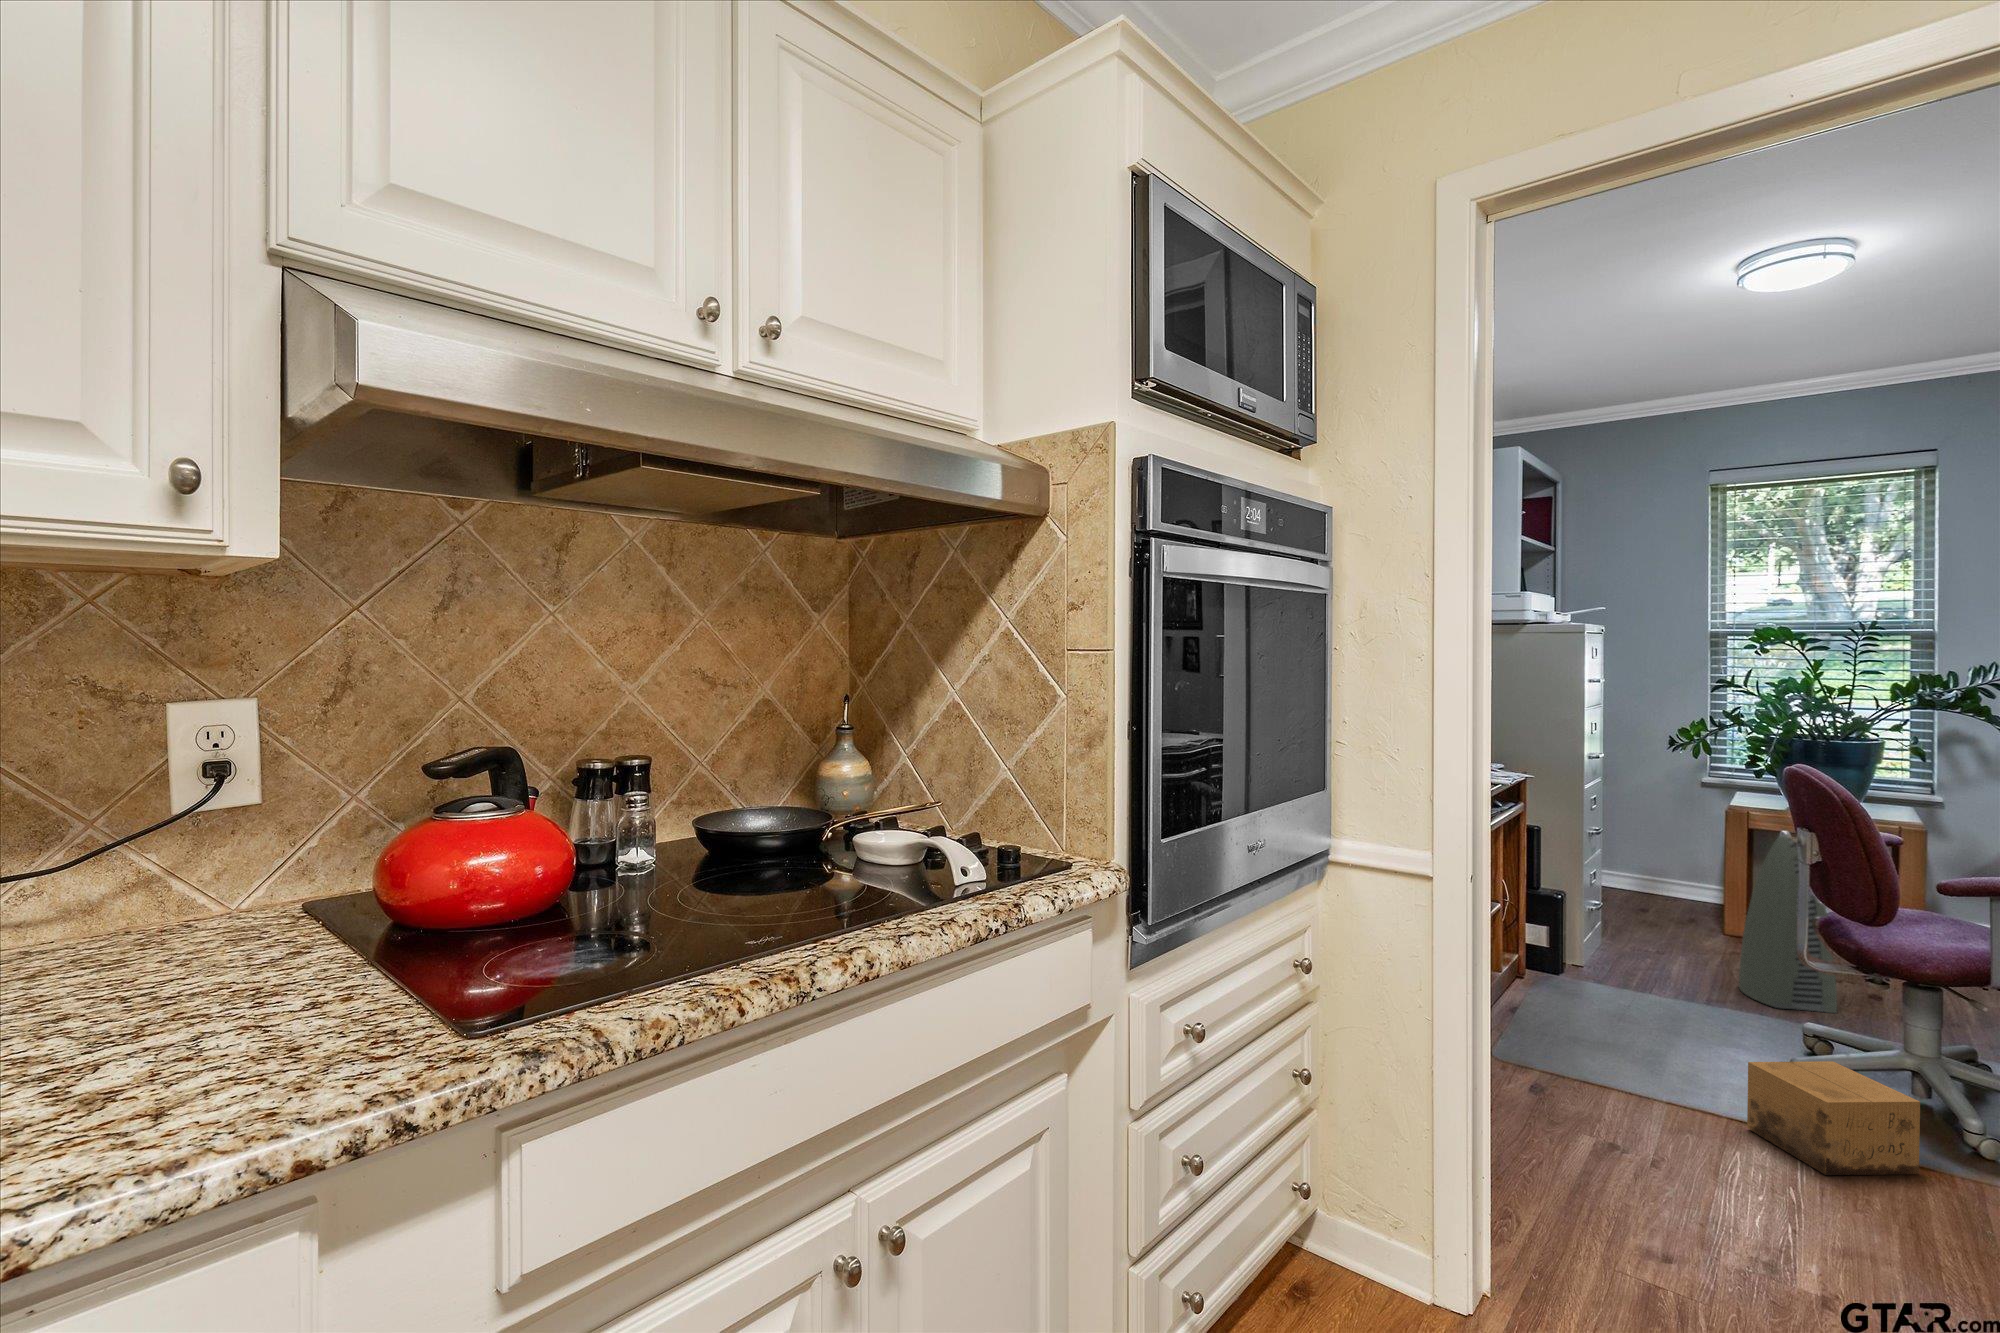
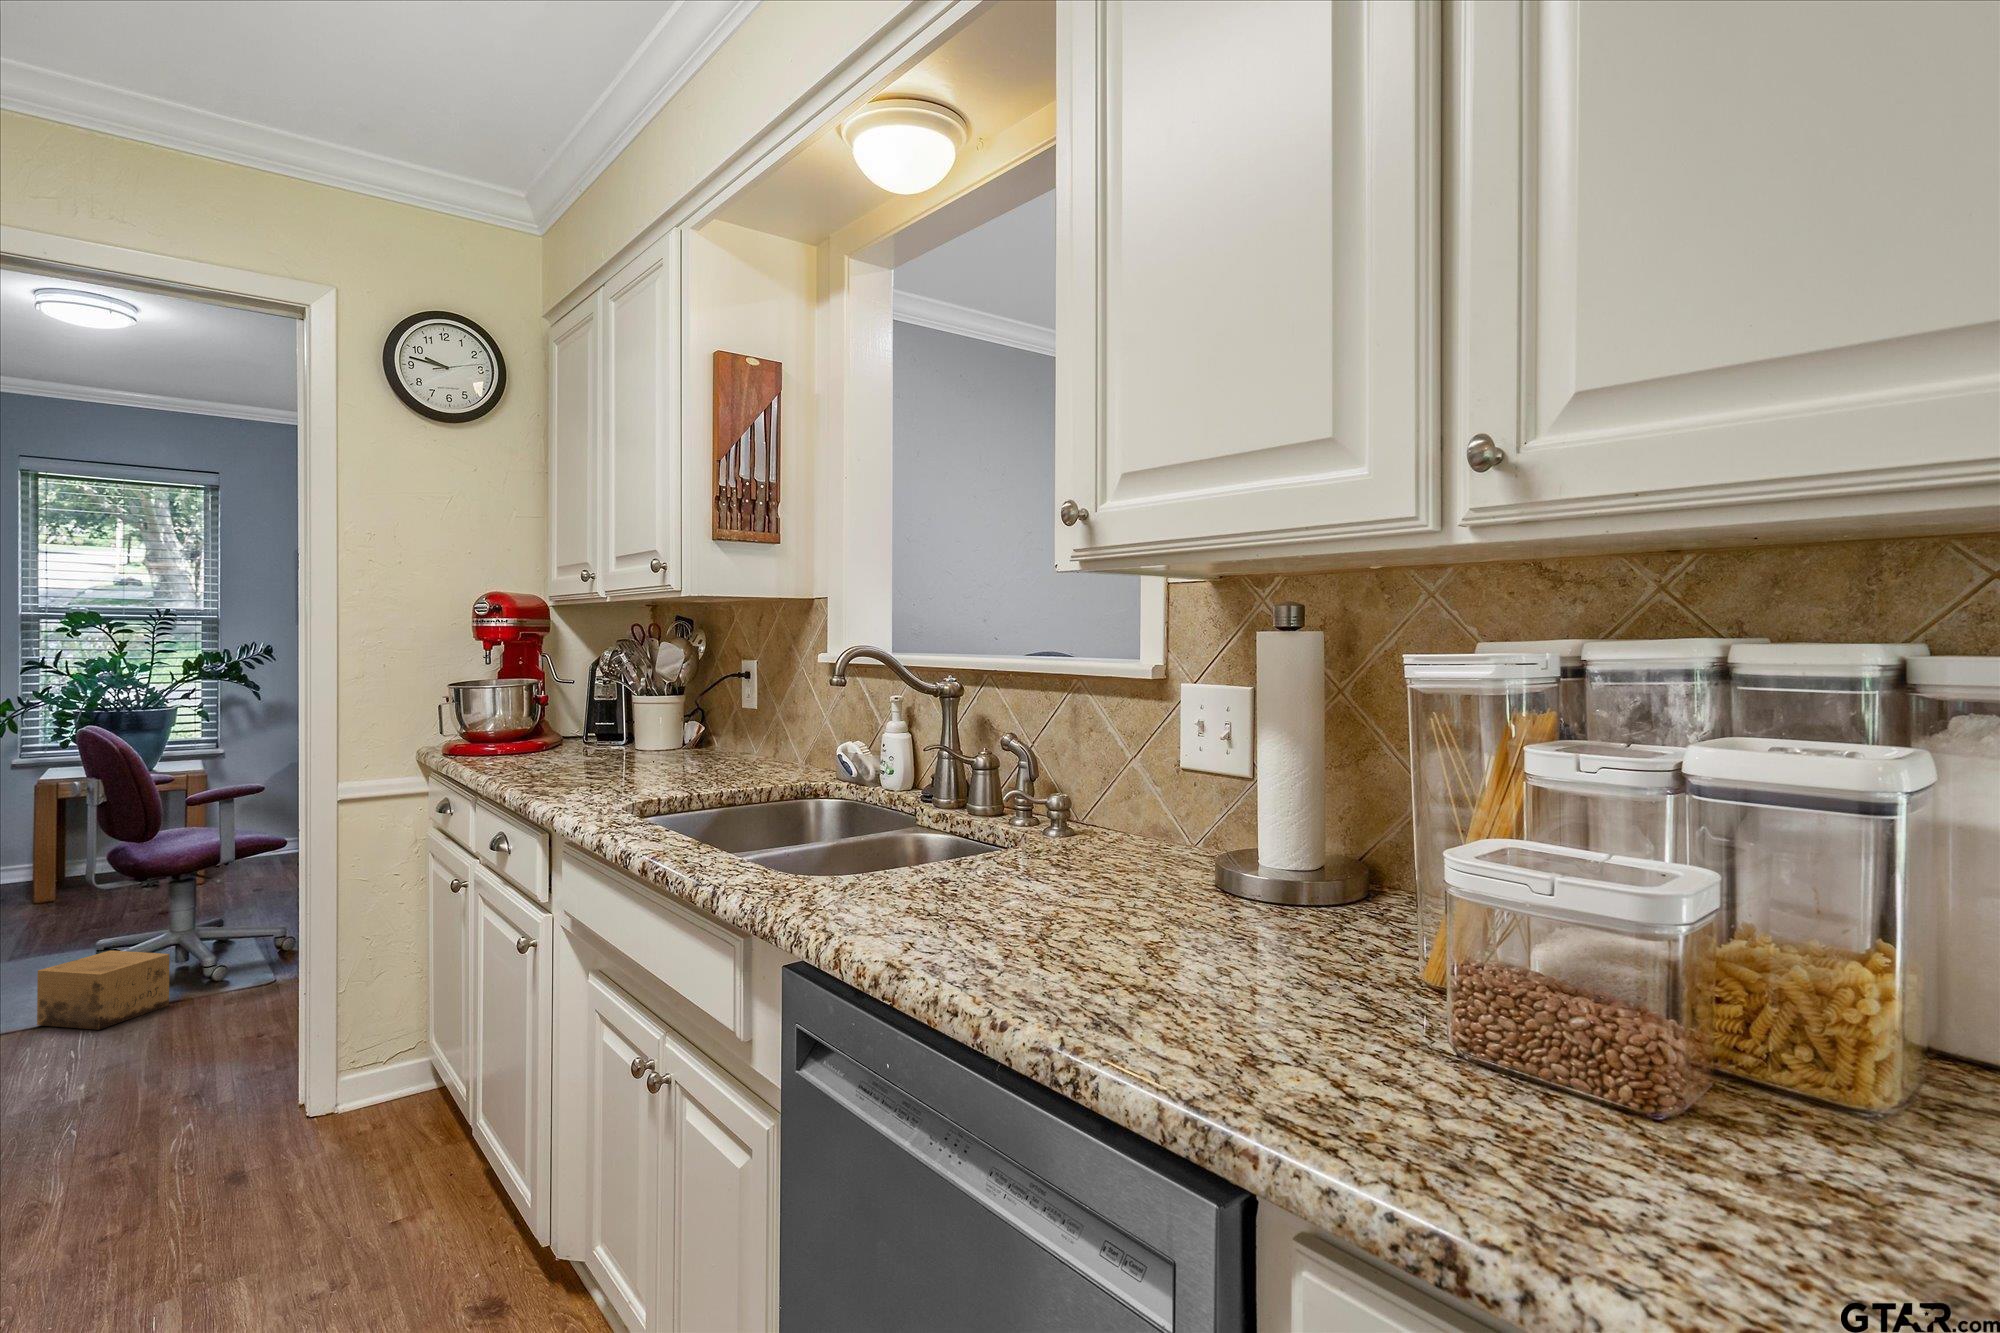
air purifier: present [1739,833,1837,1013] -> none [42,788,129,941]

